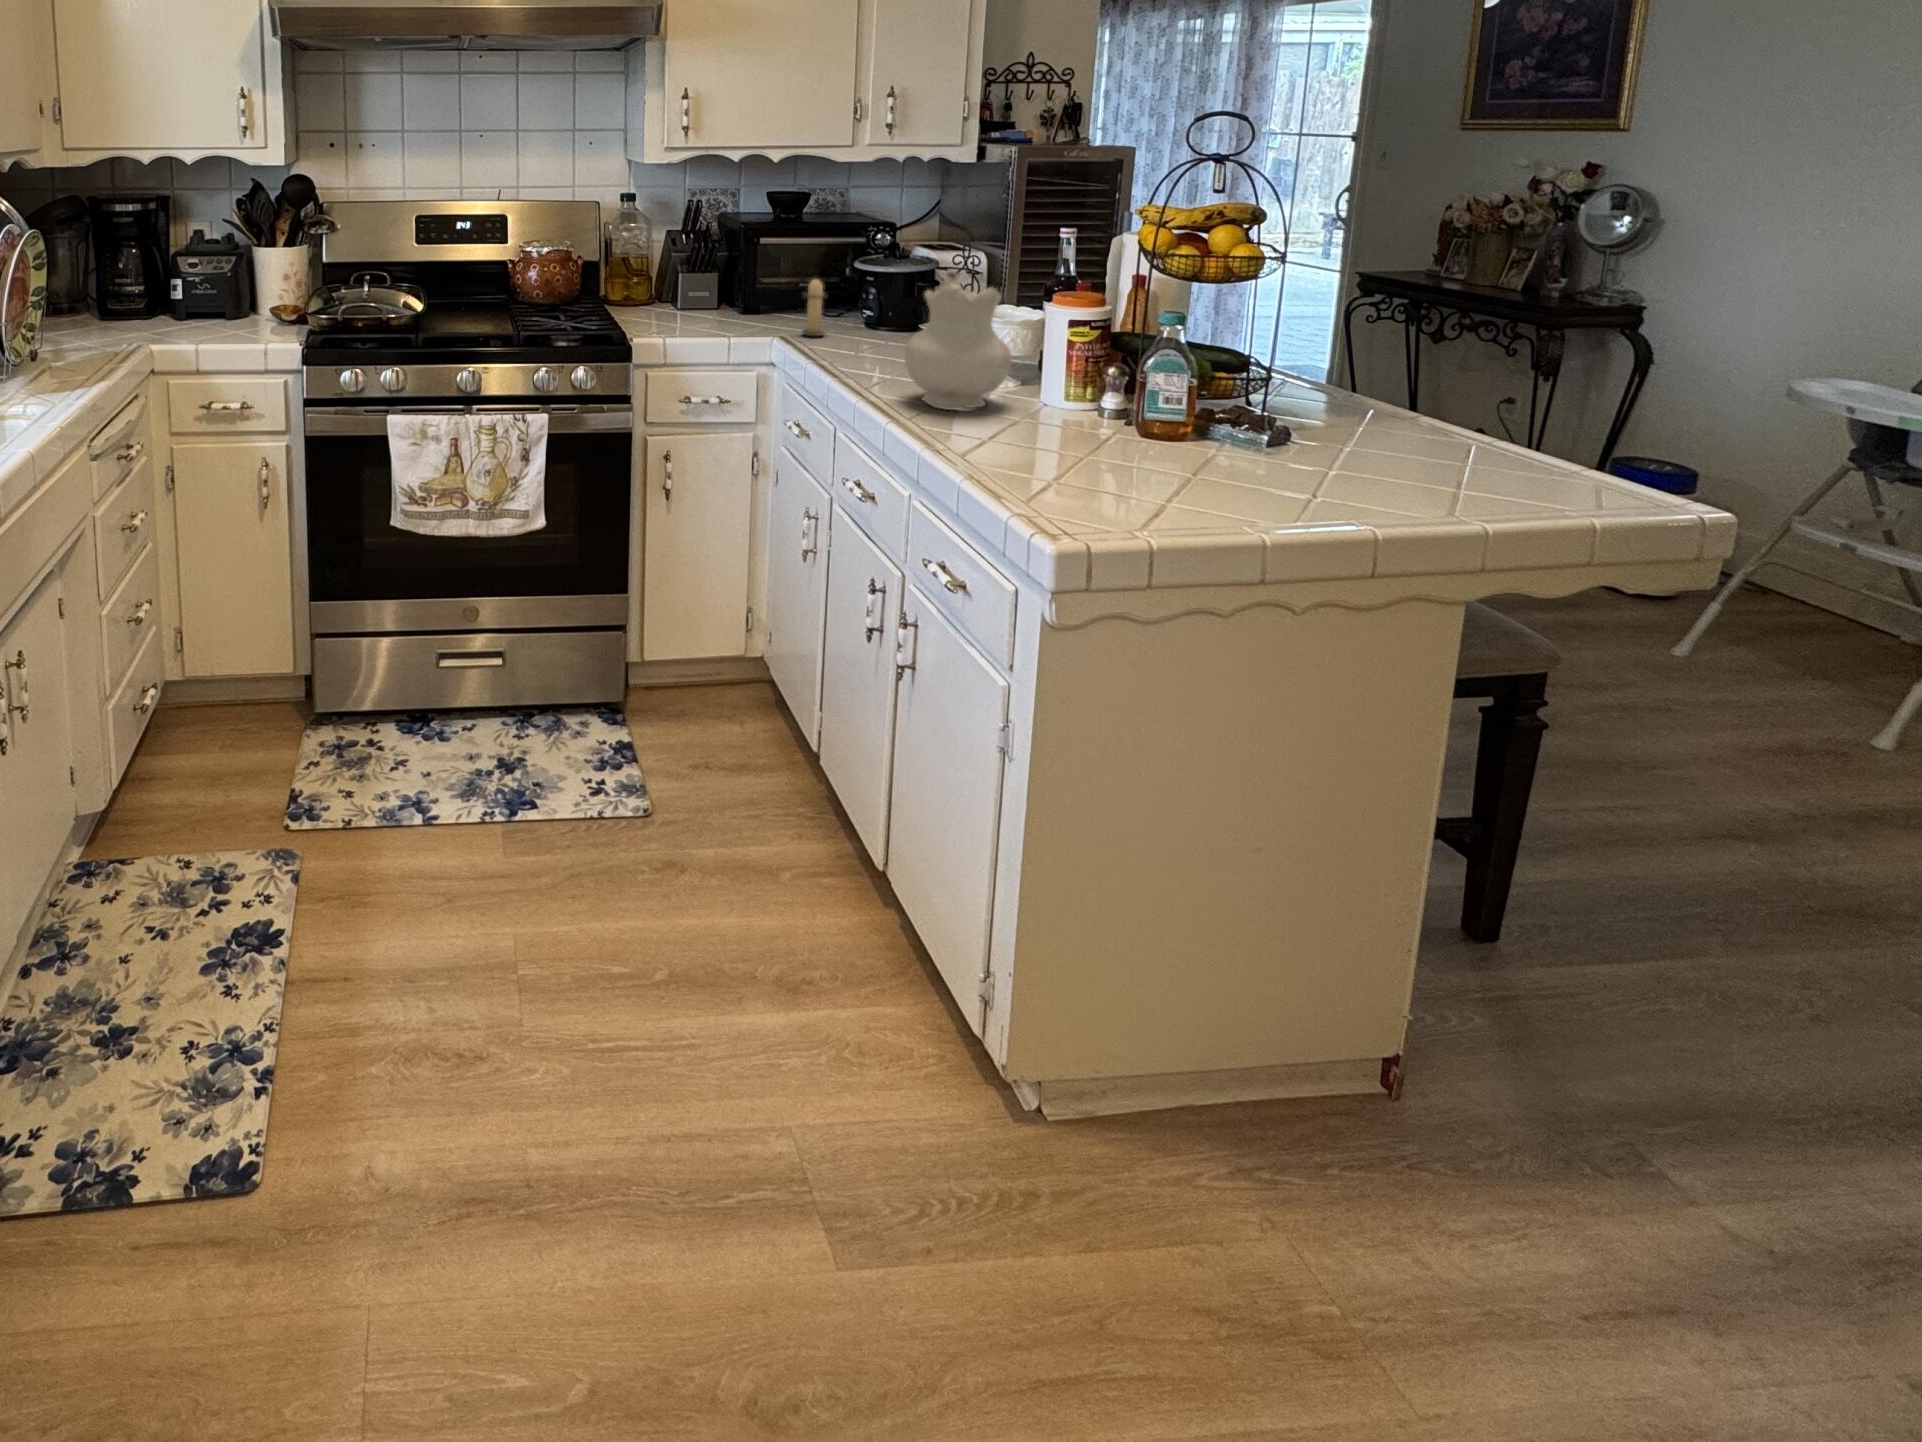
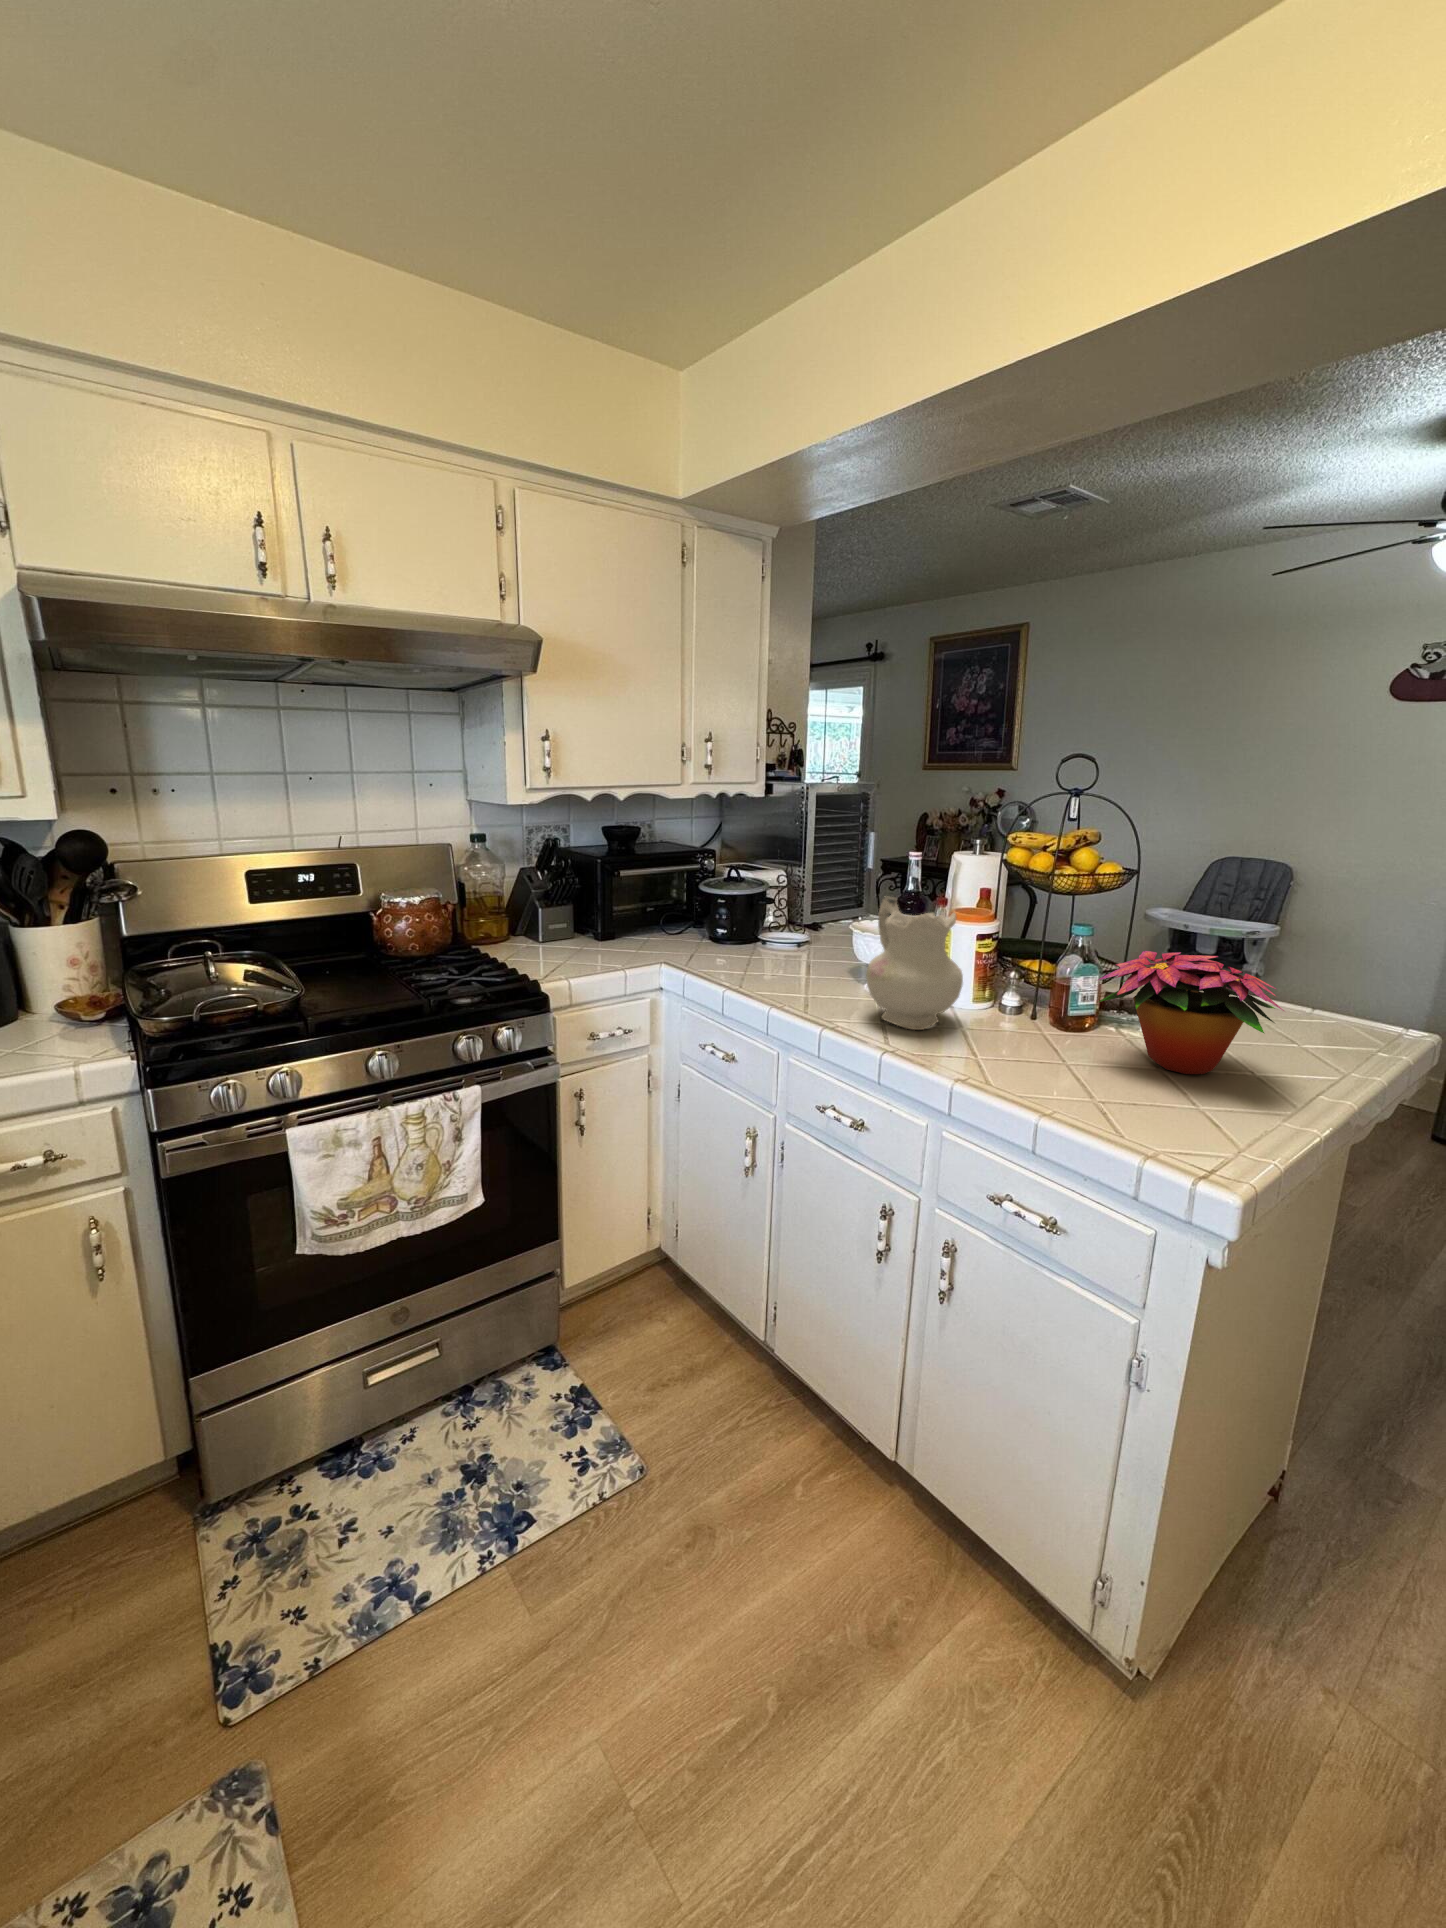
candle: present [803,279,827,336] -> none [682,903,709,960]
flower arrangement: none [1089,340,1301,478] -> present [1098,951,1284,1074]

